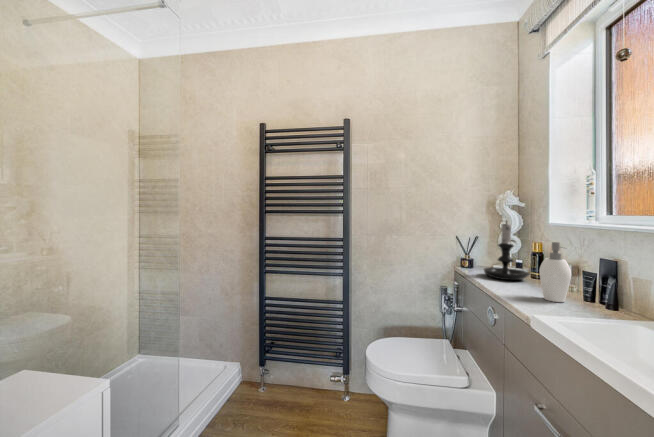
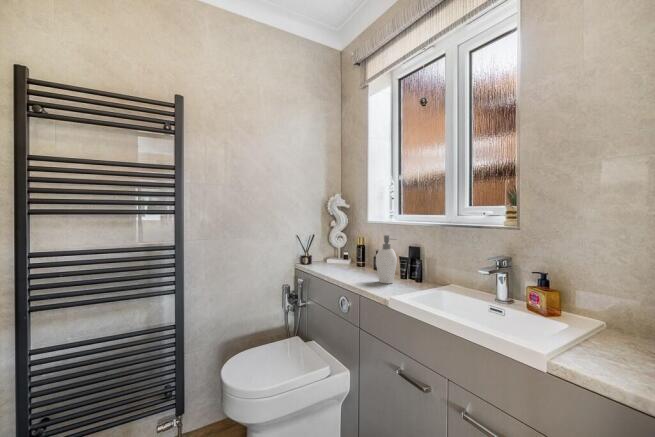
candle holder: present [484,223,530,280] -> none [323,218,359,271]

